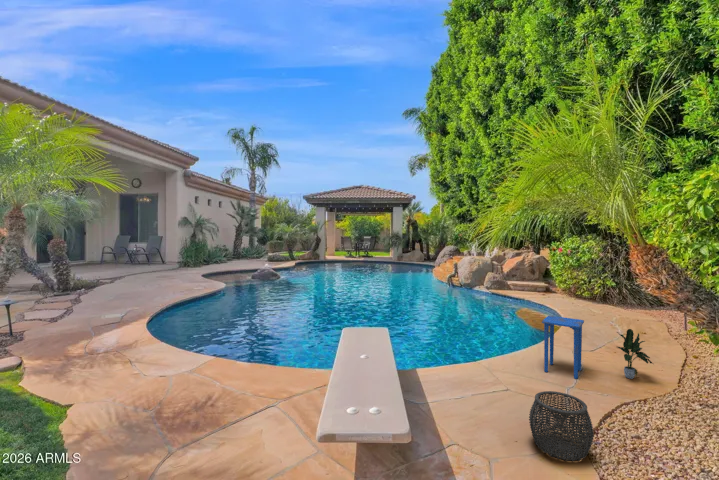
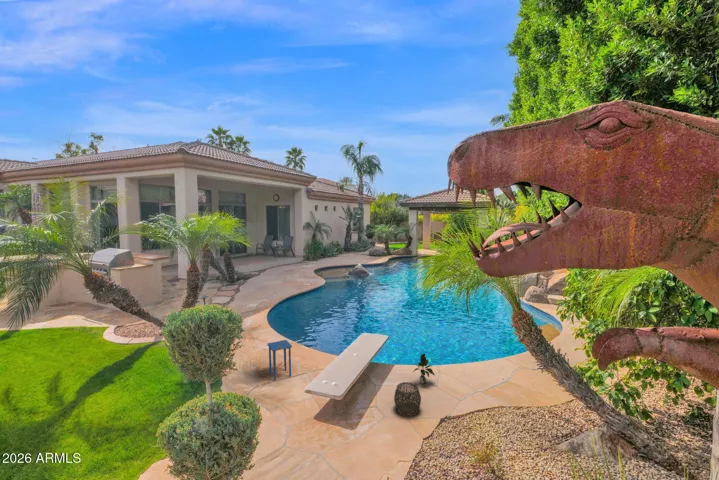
side table: present [542,316,584,379] -> present [267,340,292,380]
potted plant: present [617,329,652,379] -> present [413,354,435,384]

